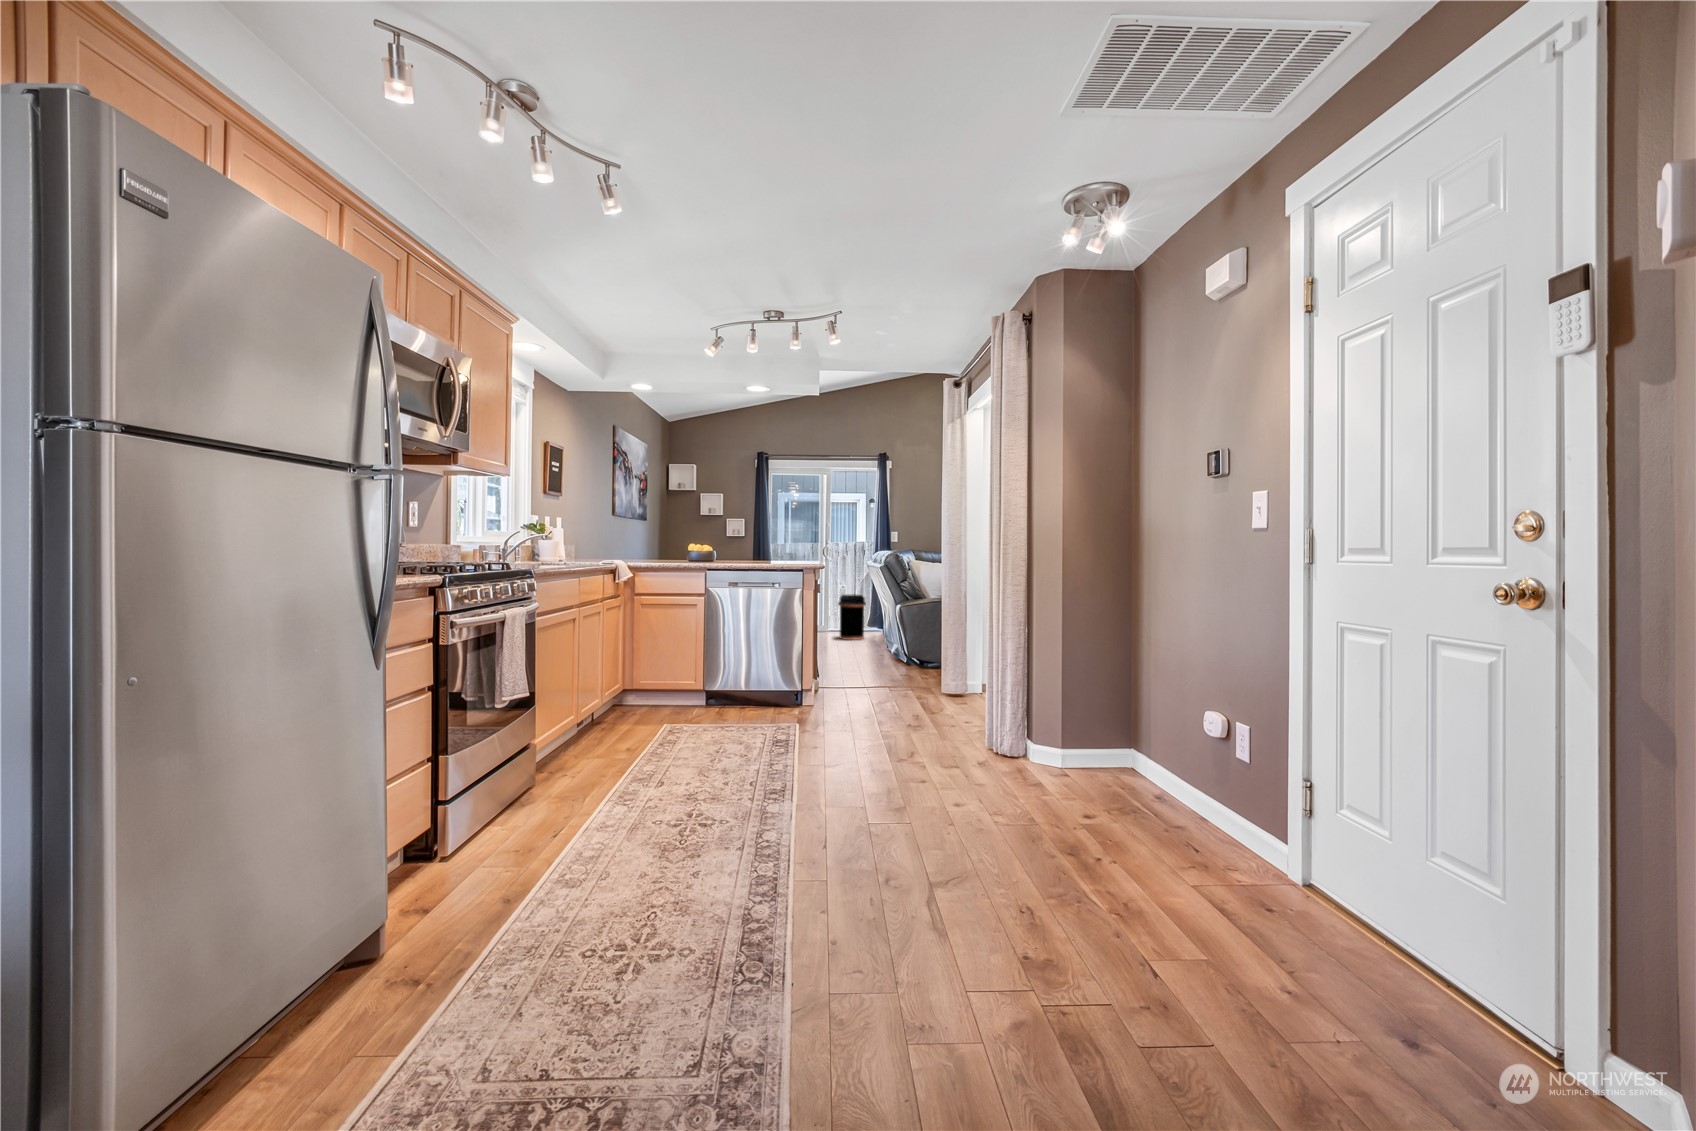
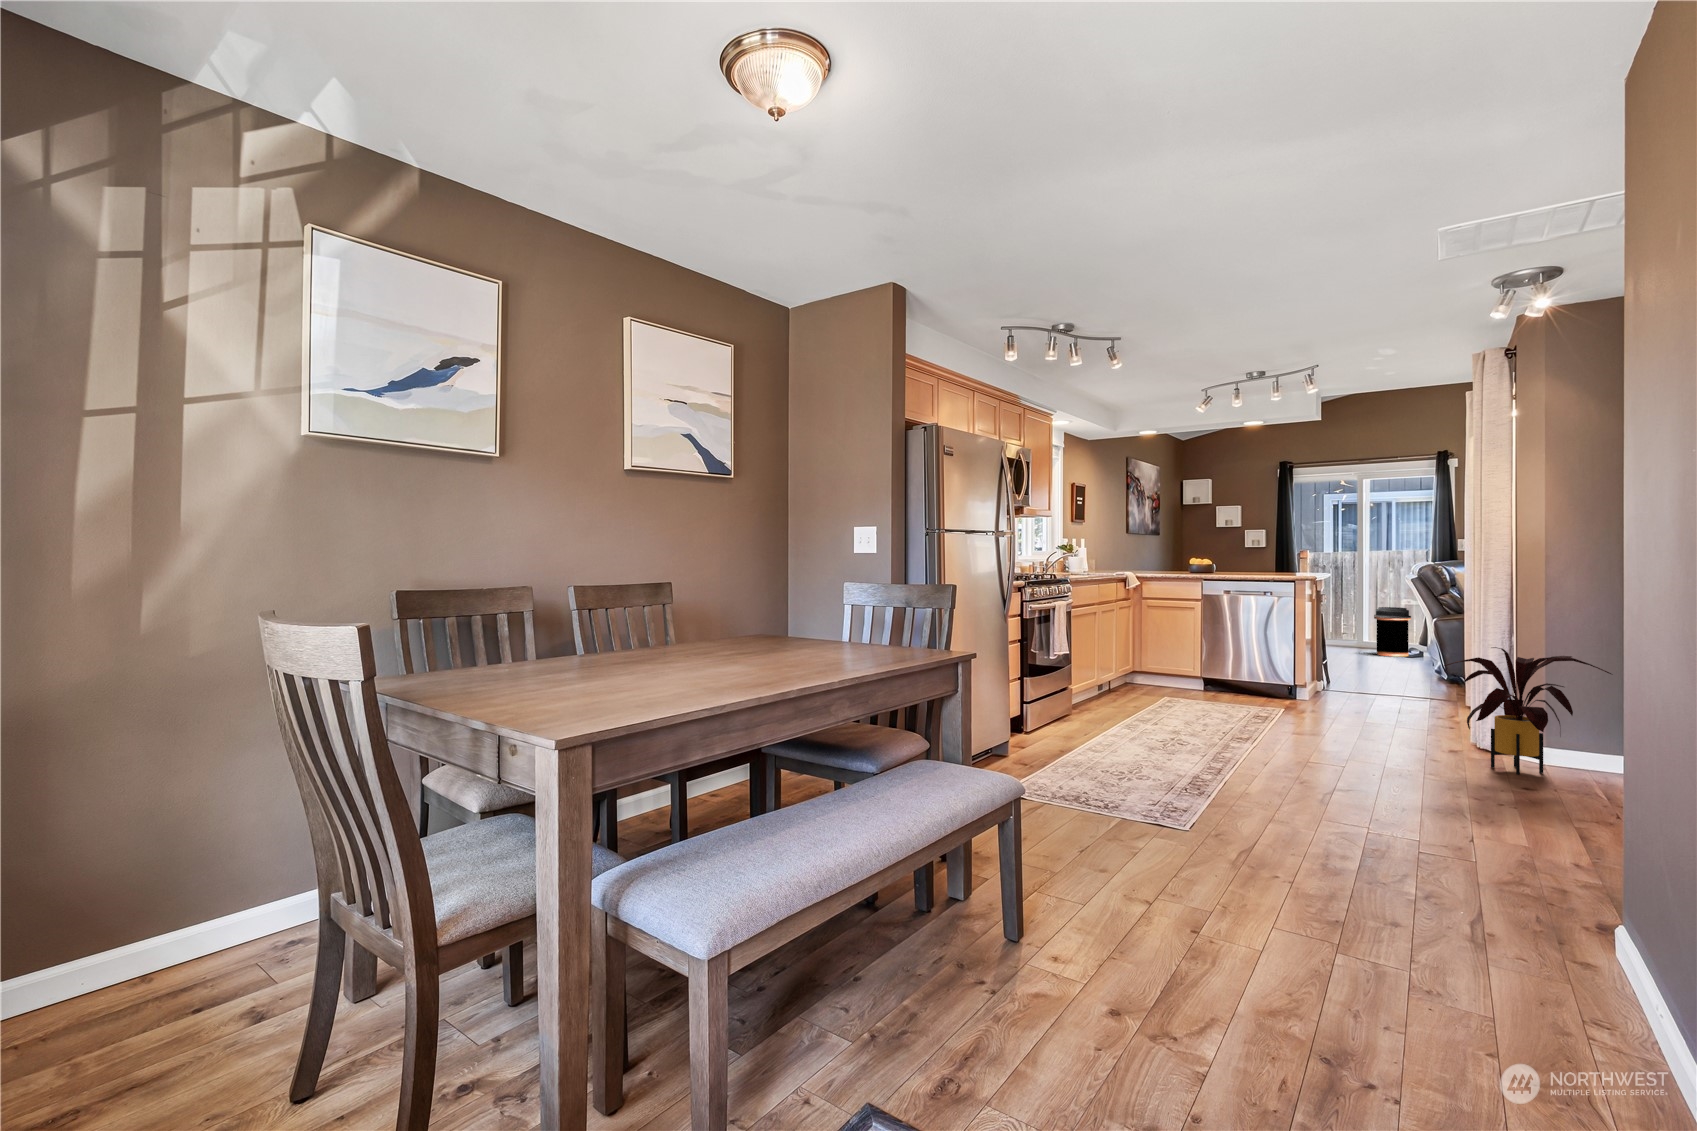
house plant: none [1018,651,1158,800] -> present [1444,647,1611,774]

